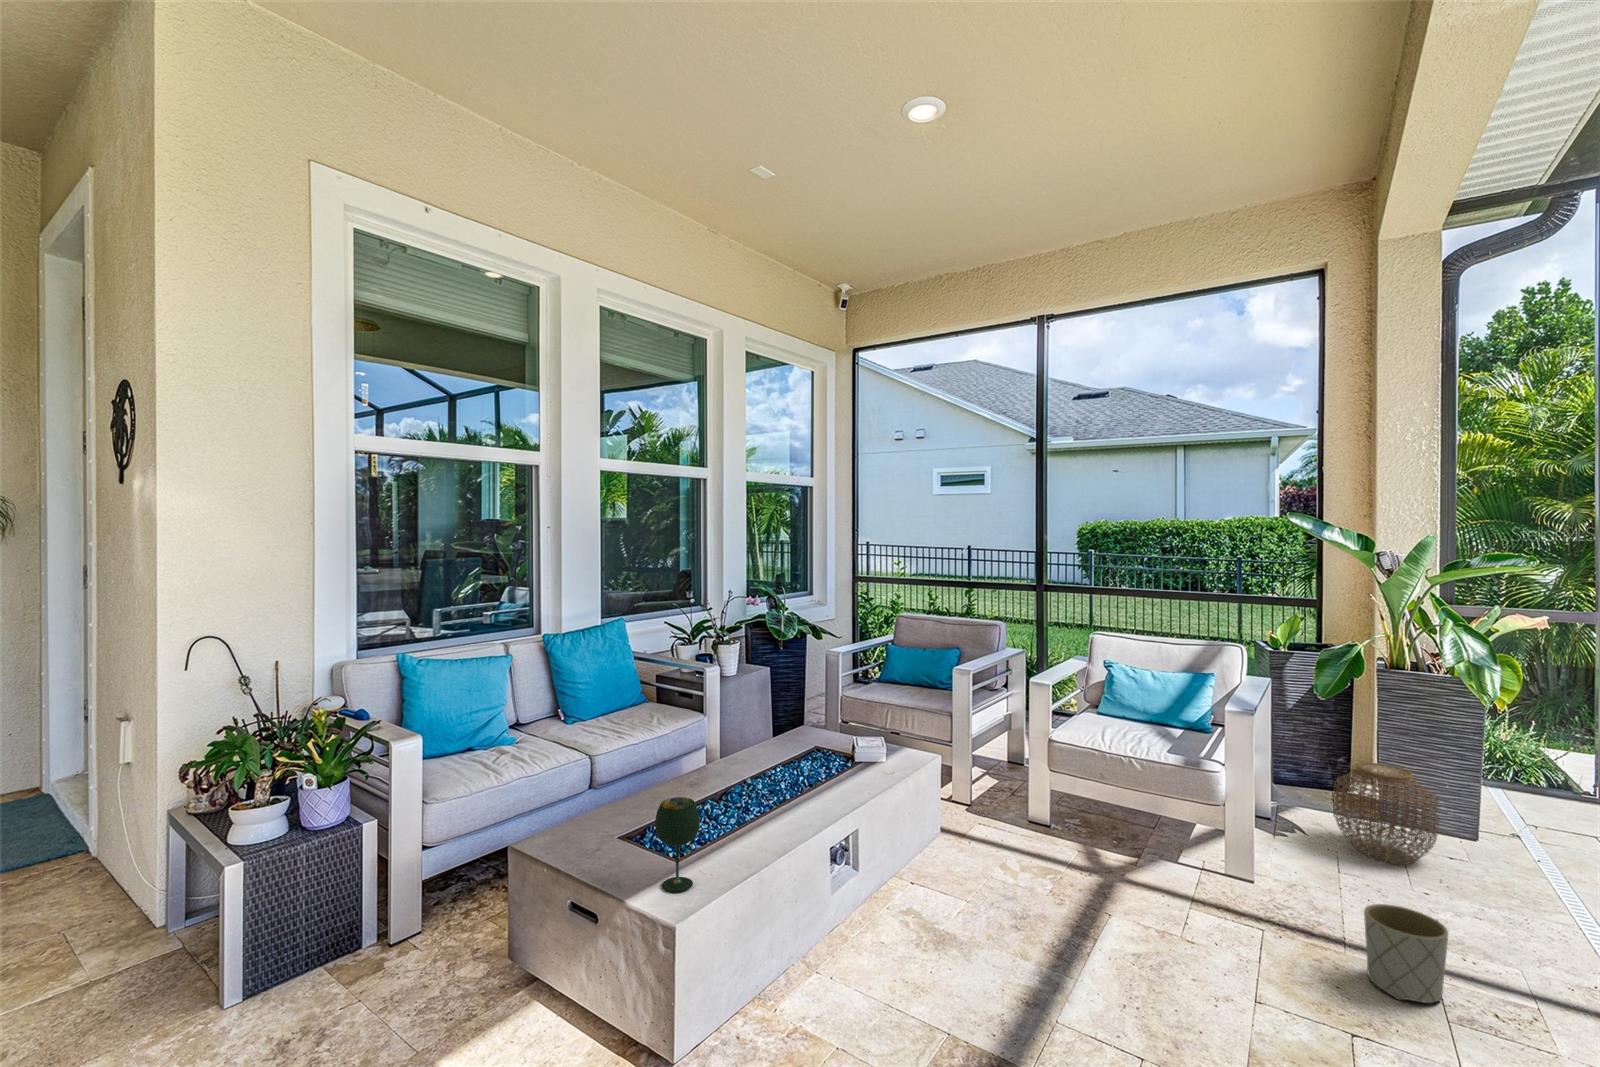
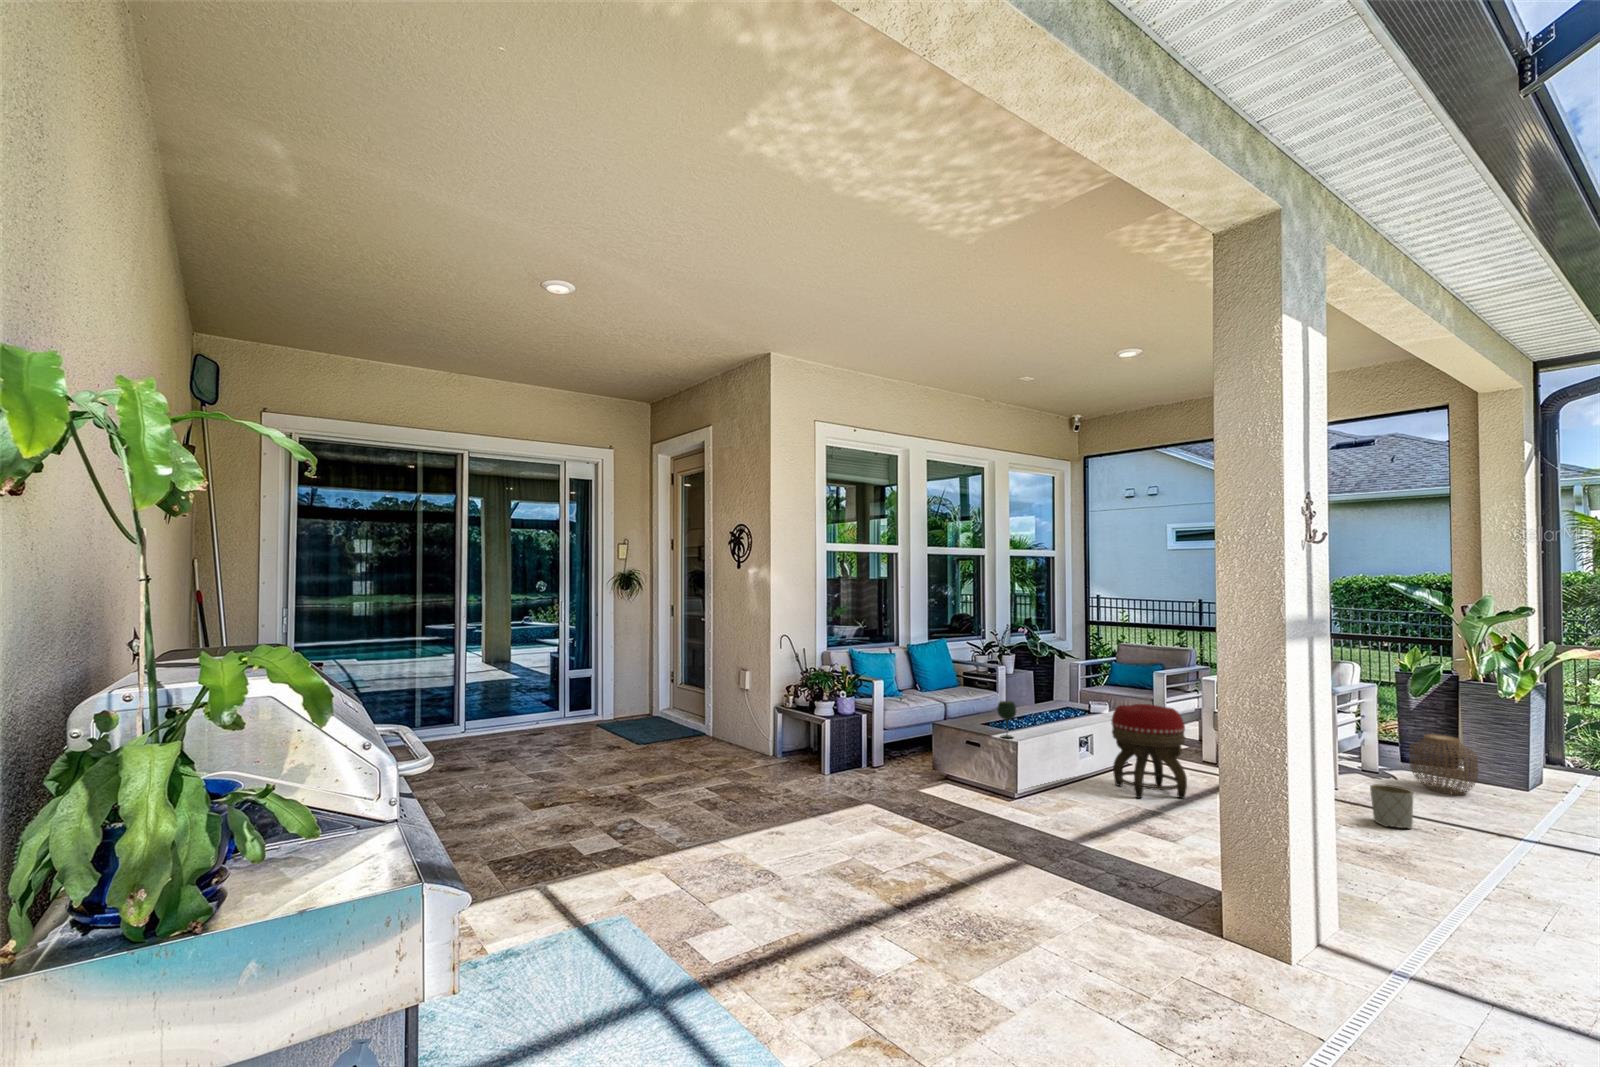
footstool: none [900,757,1039,970] -> present [1112,704,1187,798]

